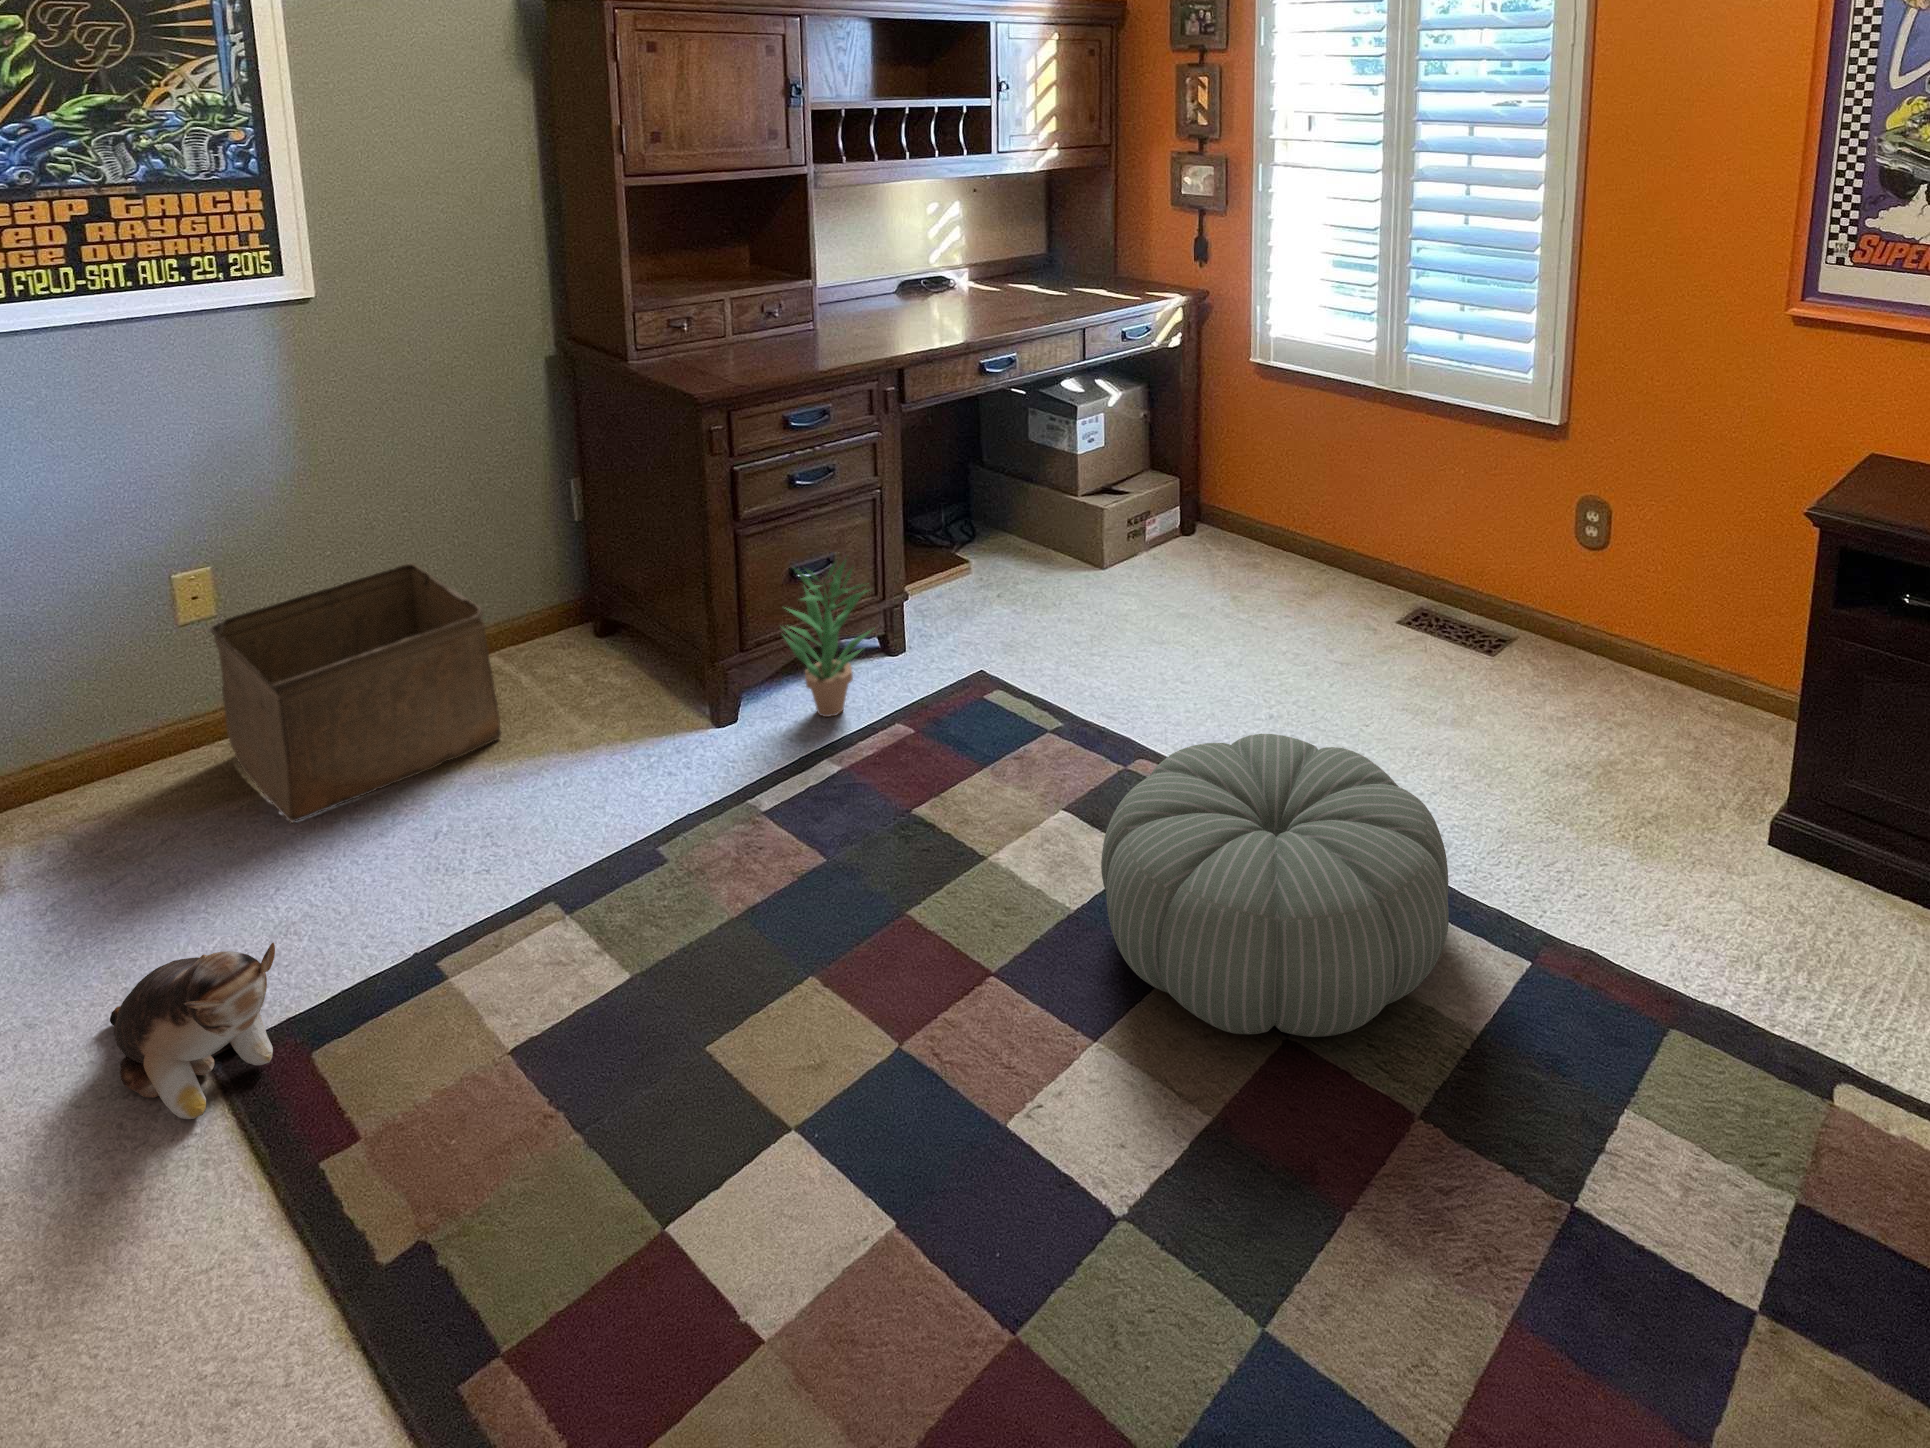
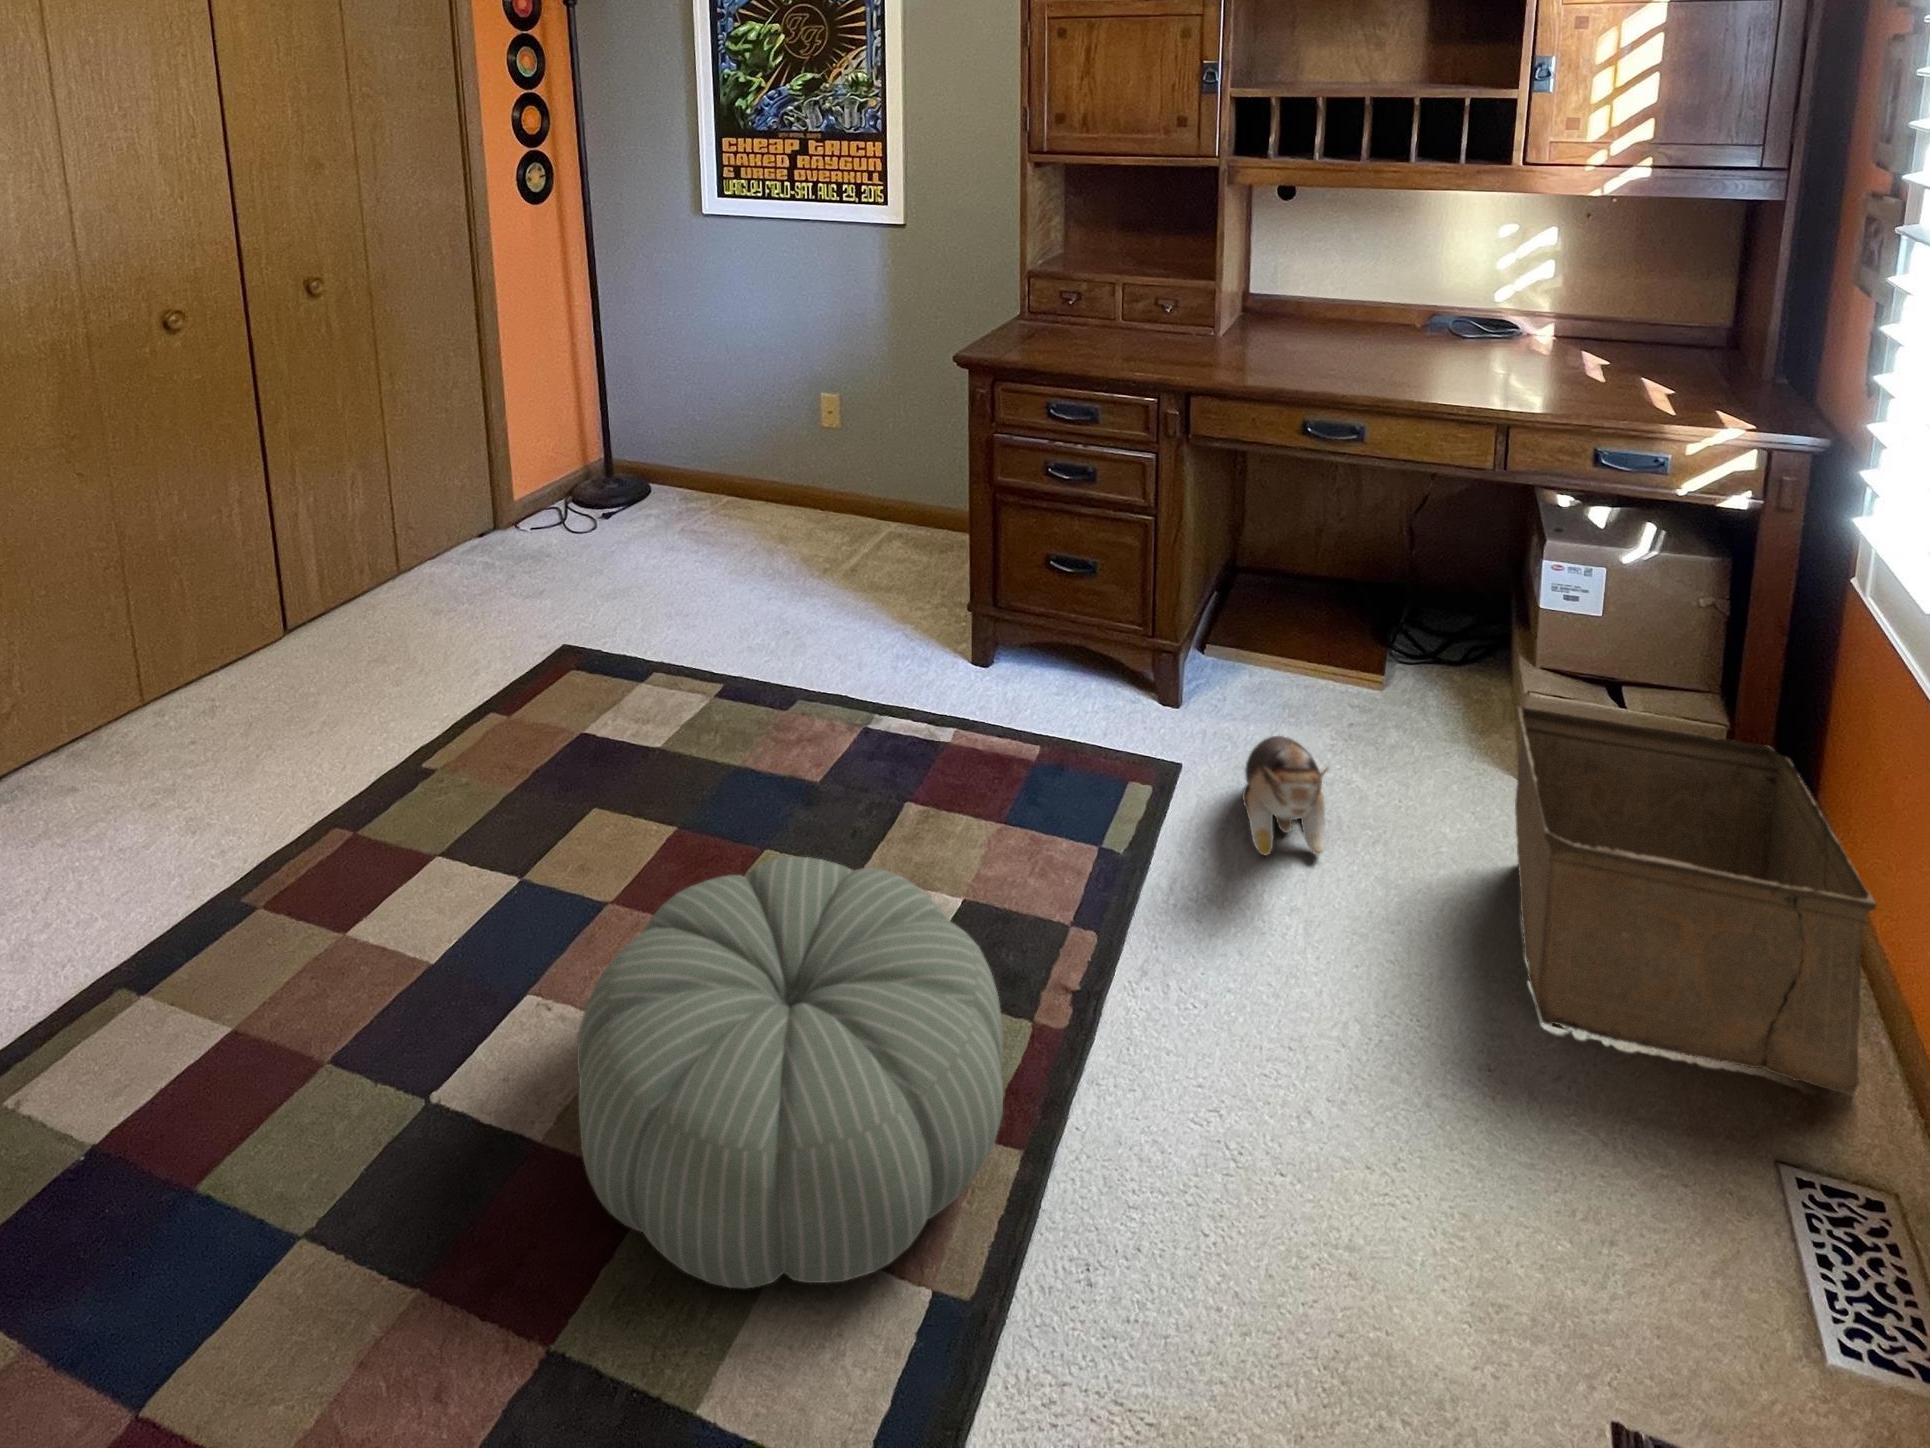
potted plant: present [783,559,870,717] -> none [968,534,1061,697]
storage bin: present [210,563,501,823] -> present [1515,707,1877,1097]
plush toy: present [110,943,275,1119] -> present [1243,736,1328,856]

